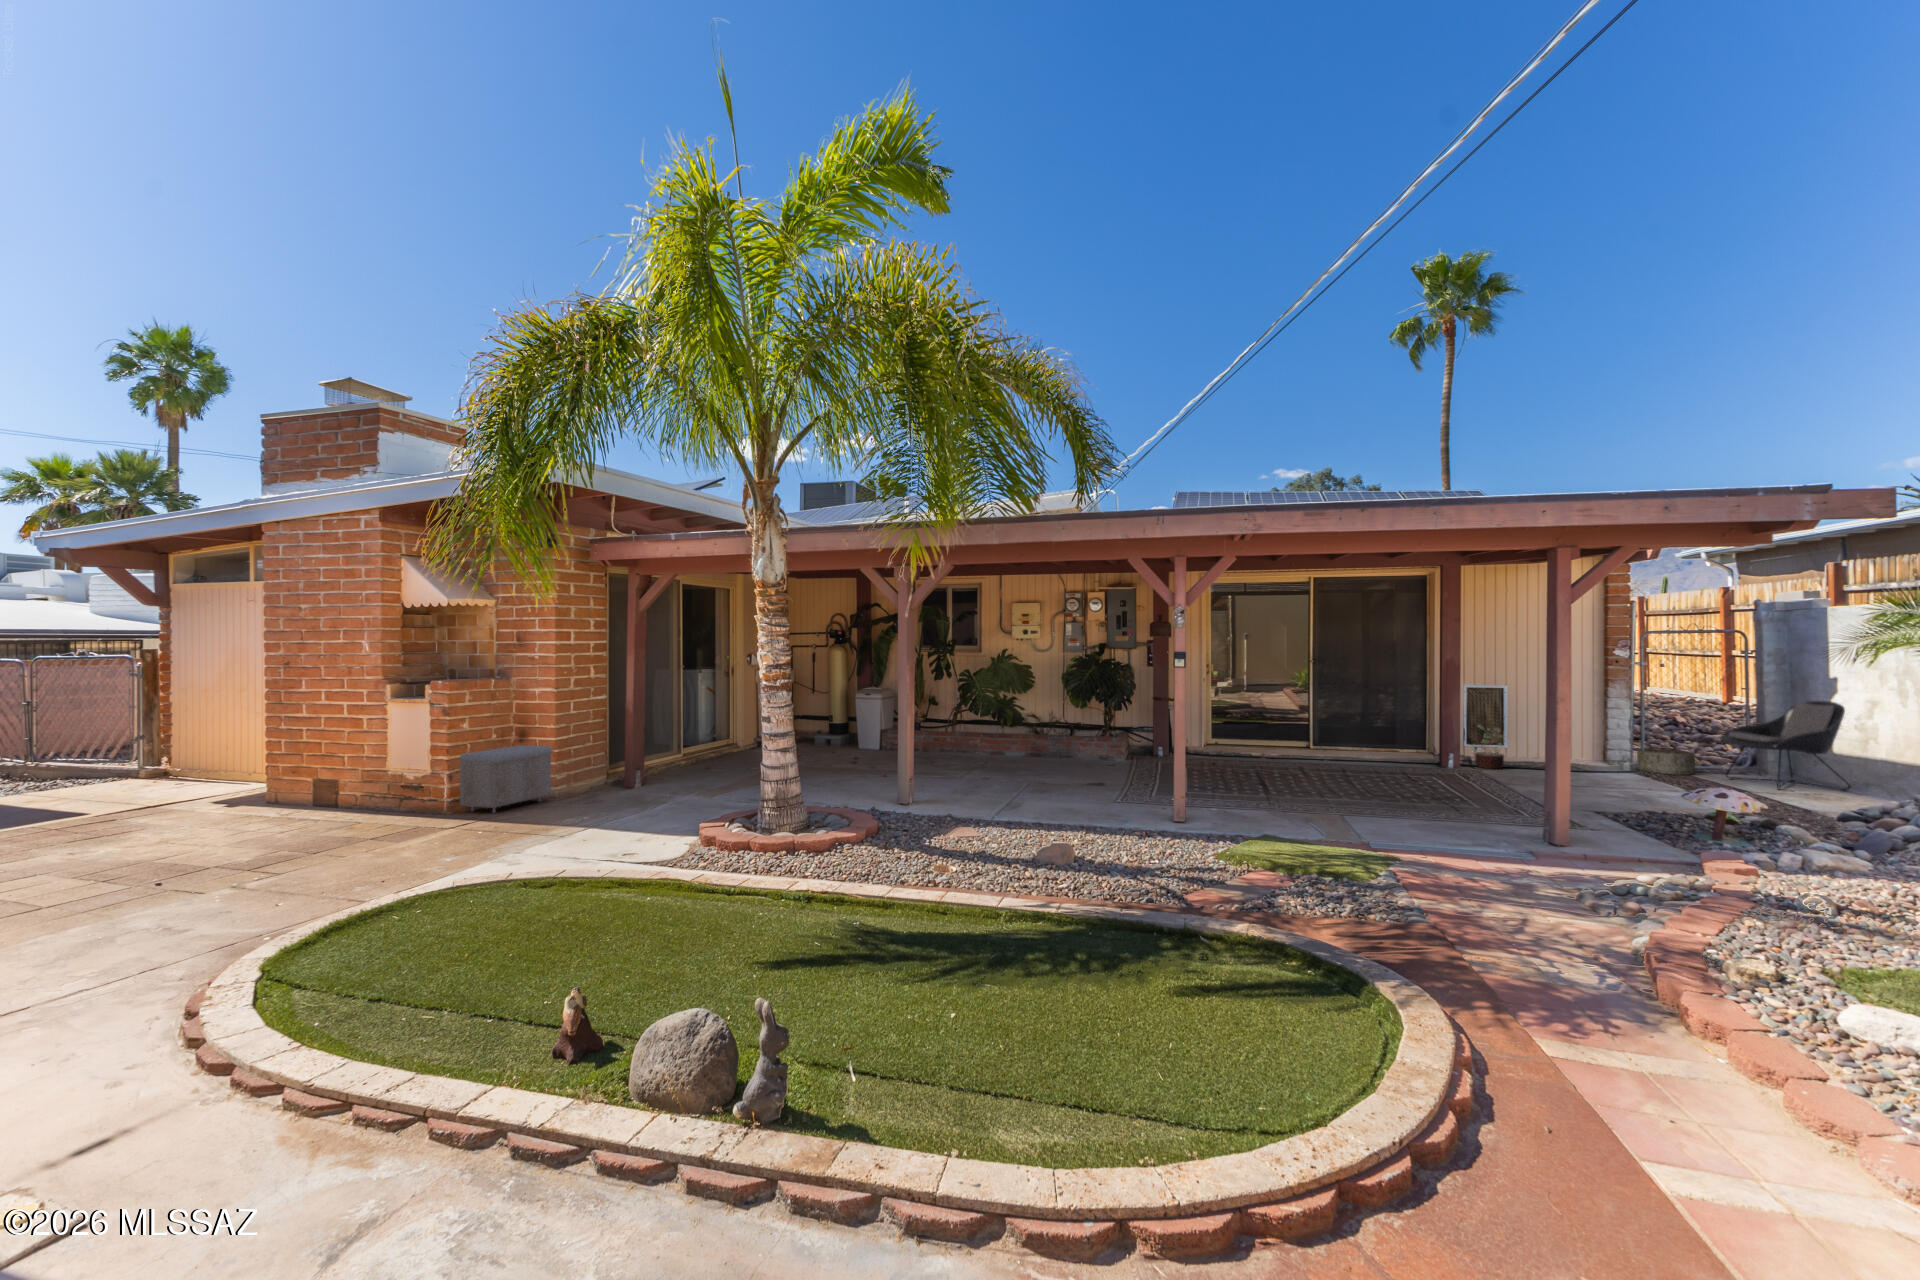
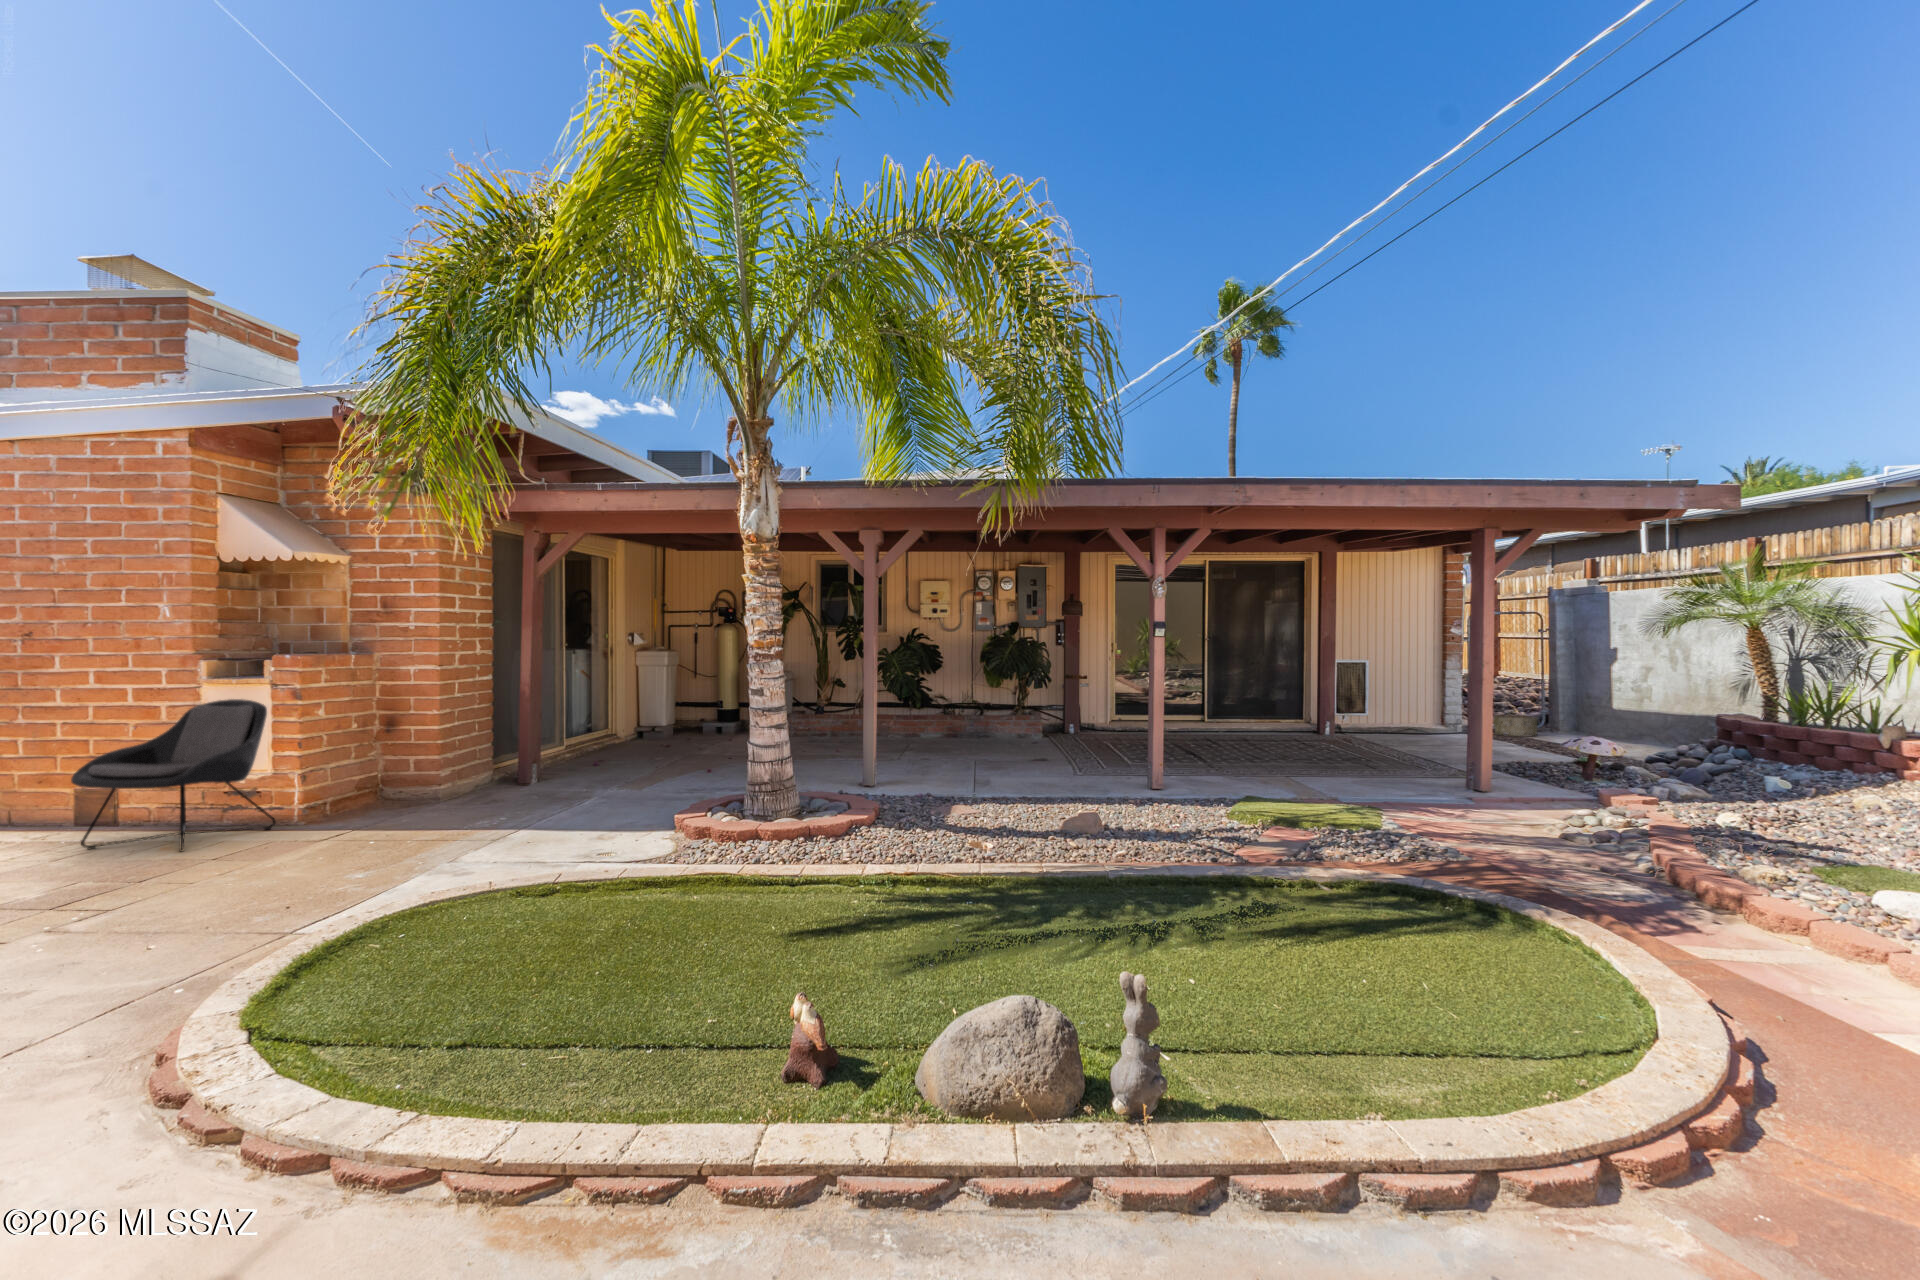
lounge chair: present [1720,701,1851,791] -> present [71,699,276,851]
decorative plant: present [1473,725,1504,769] -> none [1363,695,1393,737]
storage bench: present [460,745,553,813] -> none [317,737,435,822]

